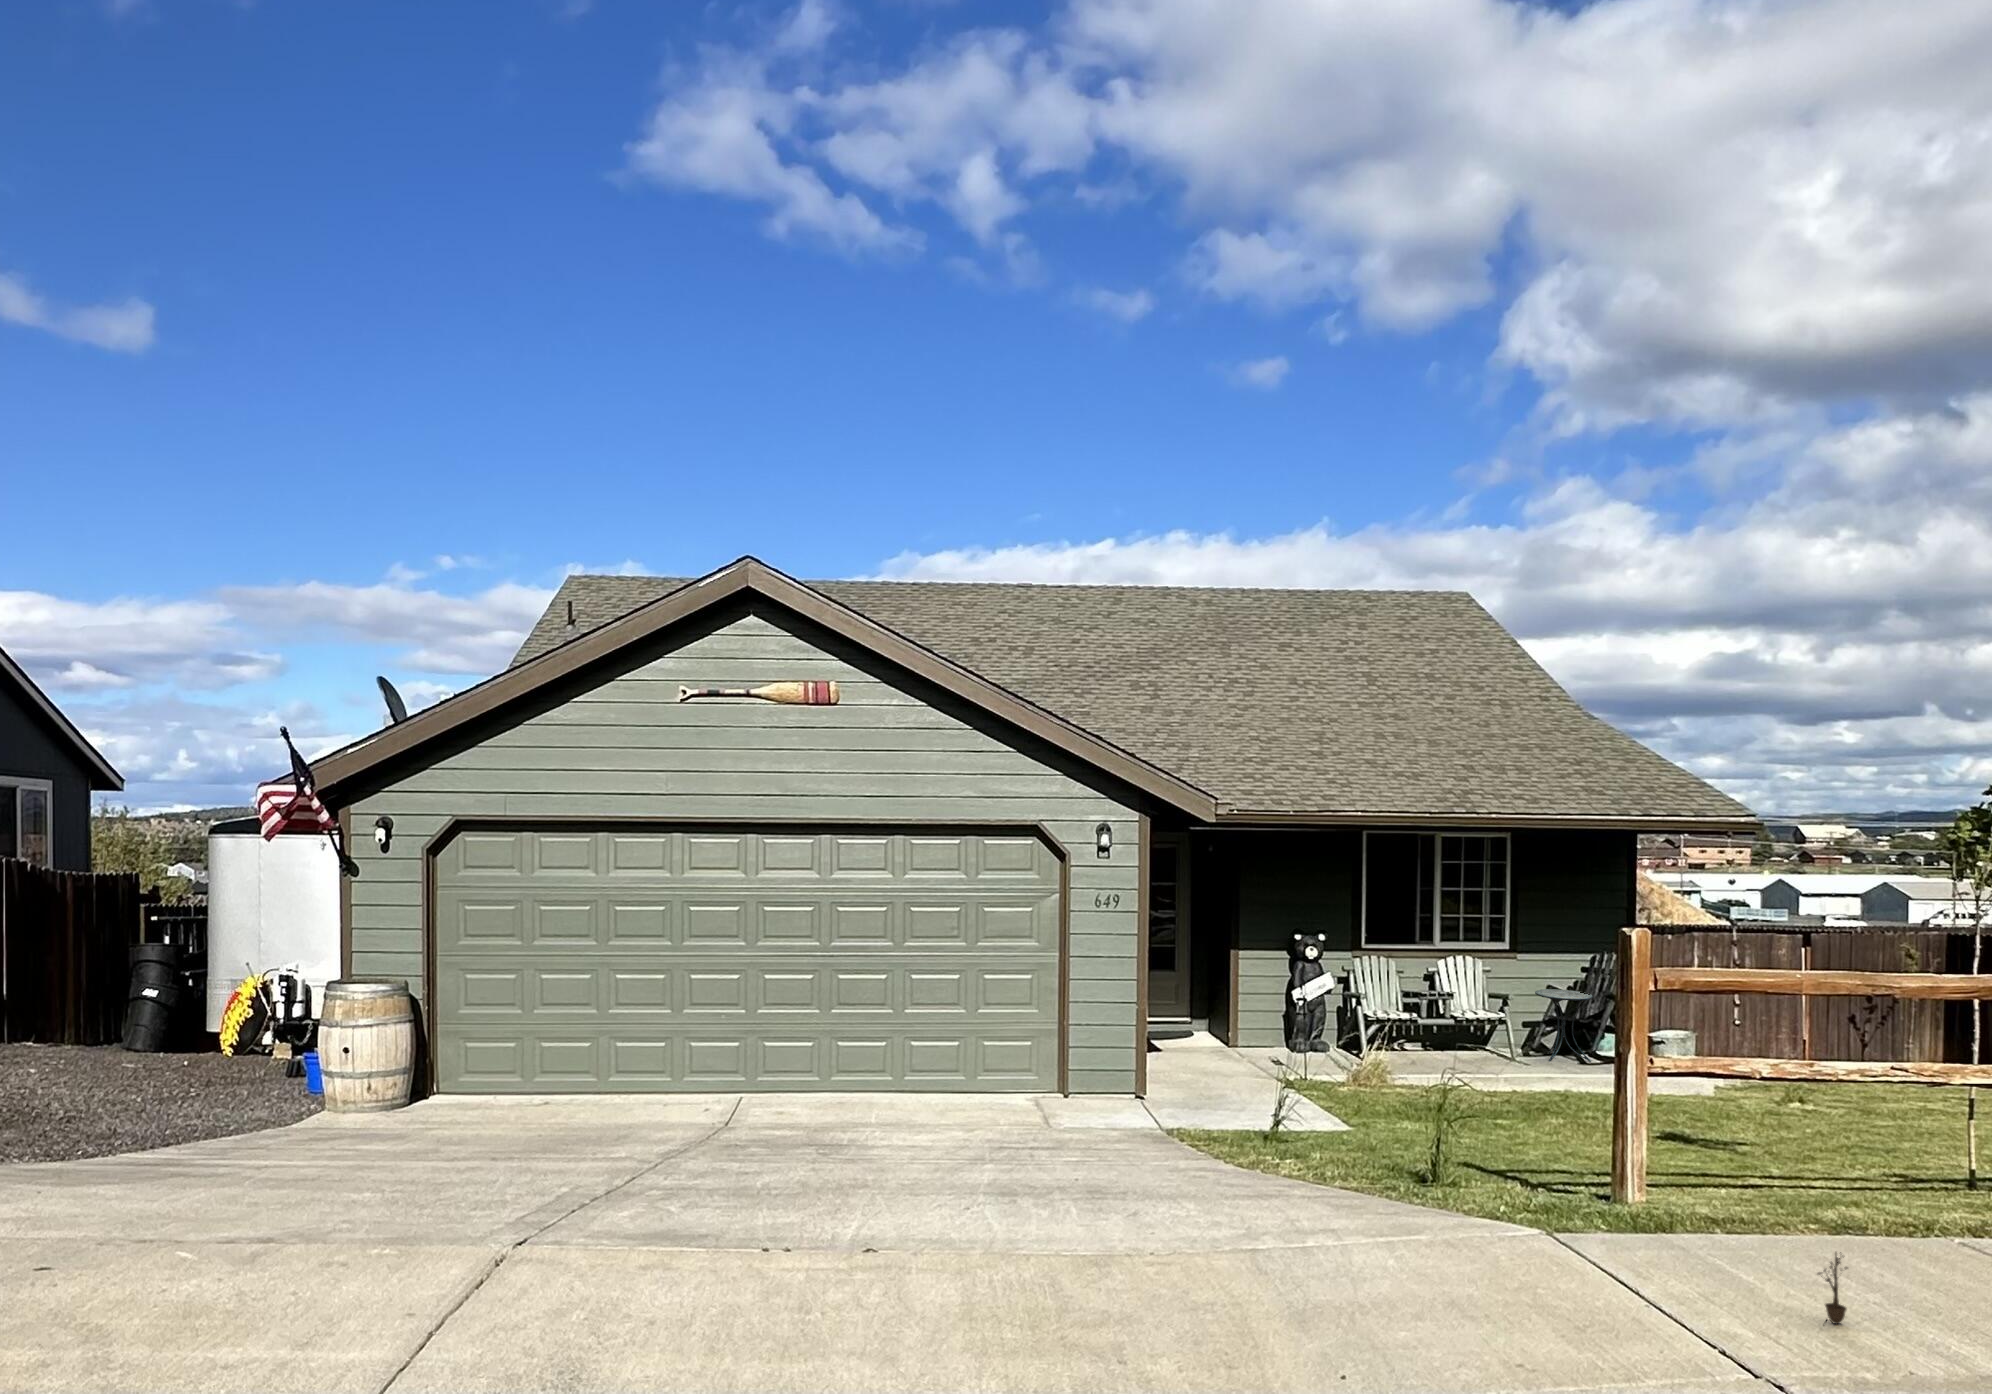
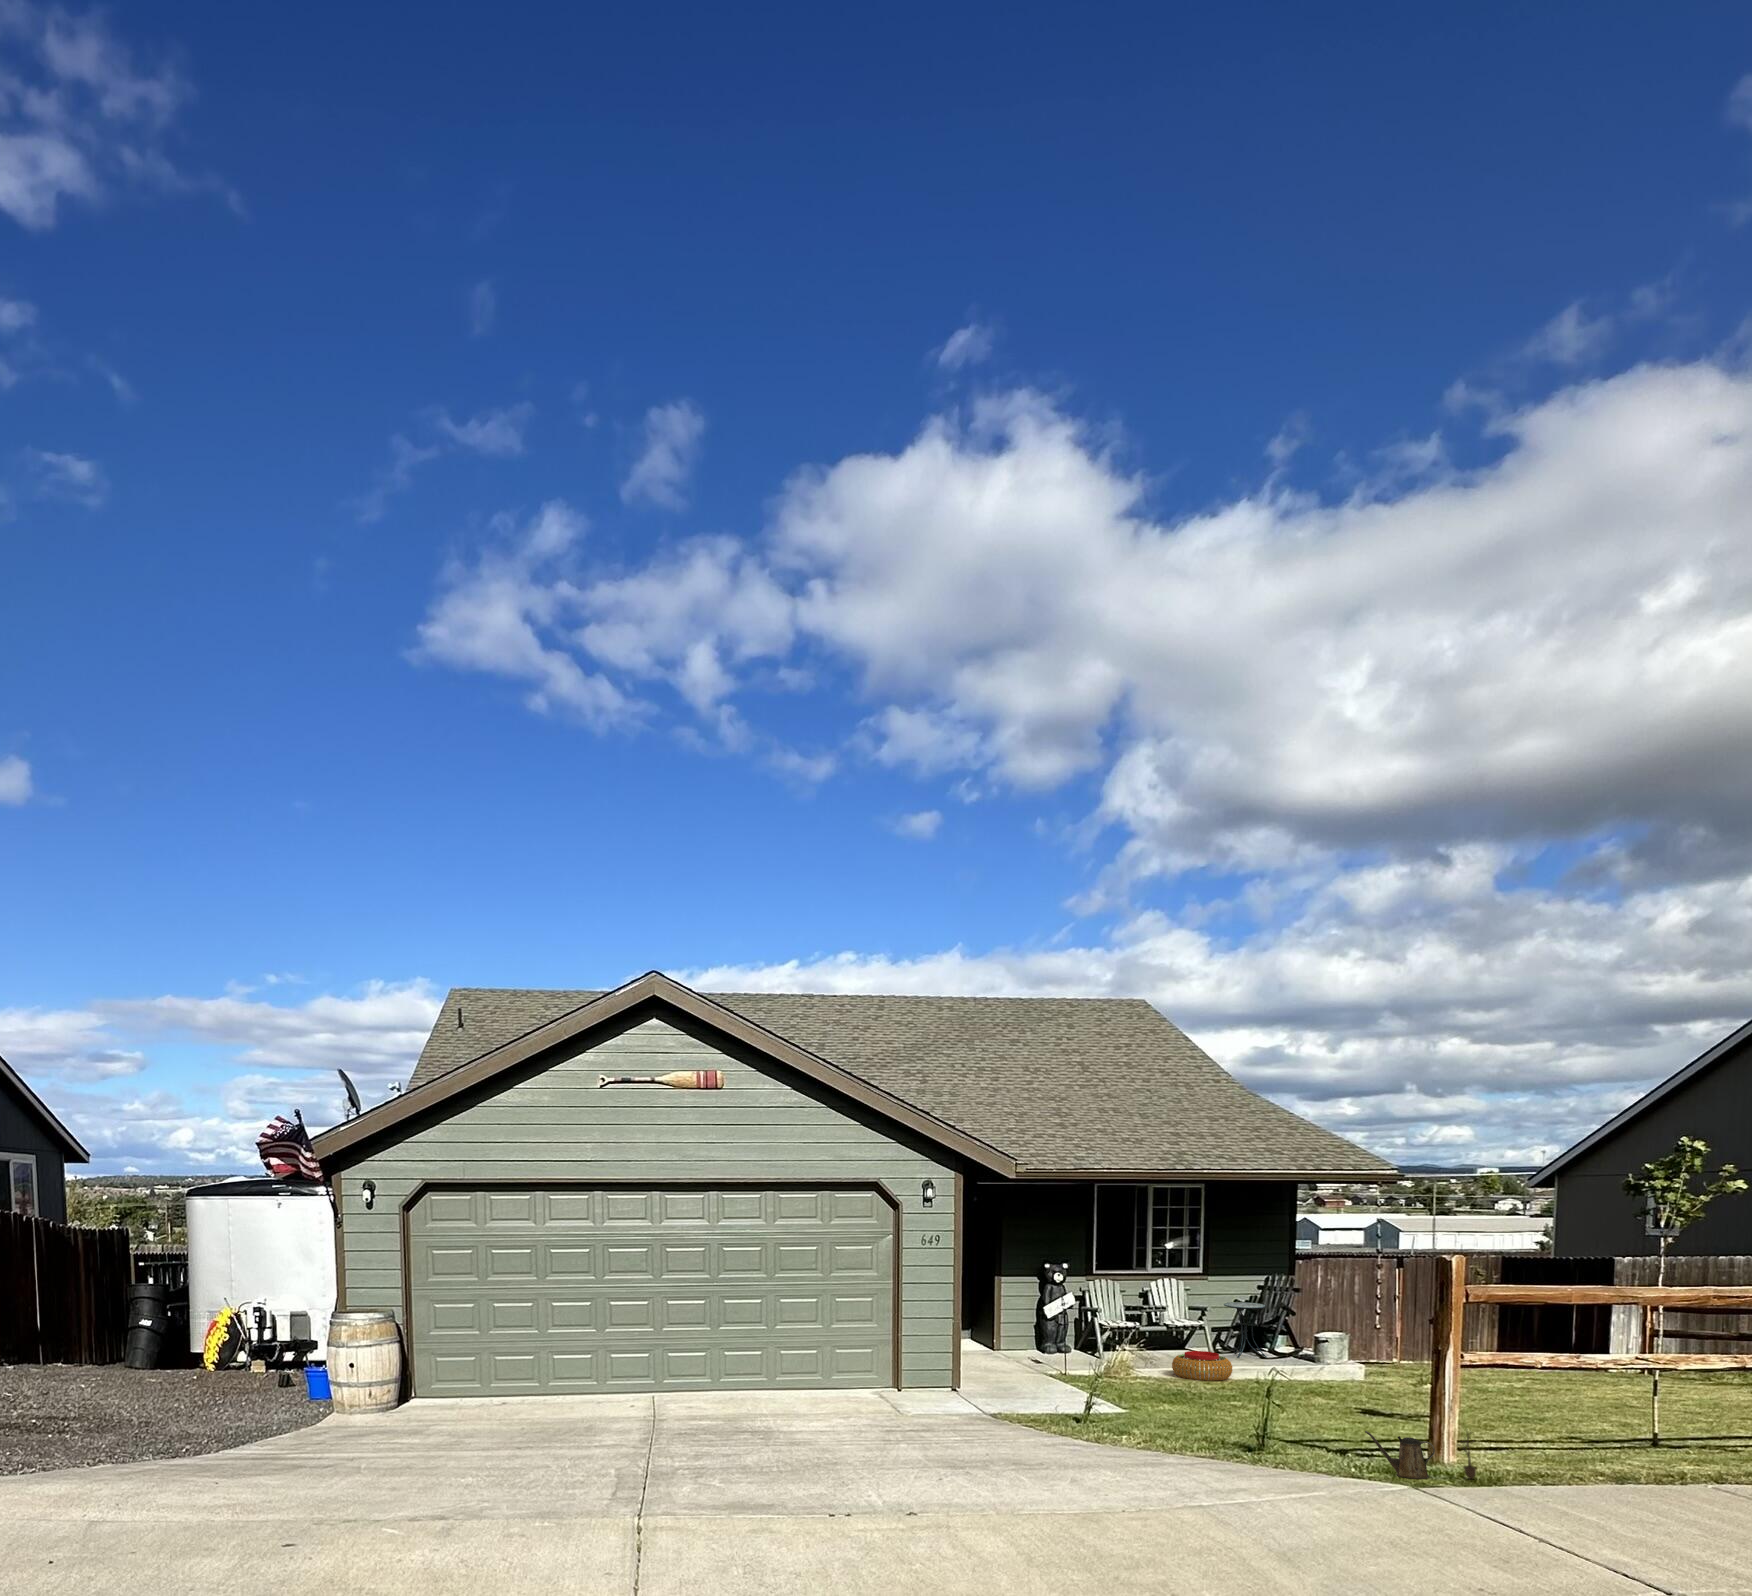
pouf: none [1447,1059,1530,1100] -> present [1172,1351,1233,1381]
watering can: none [1671,1241,1780,1319] -> present [1365,1431,1435,1479]

